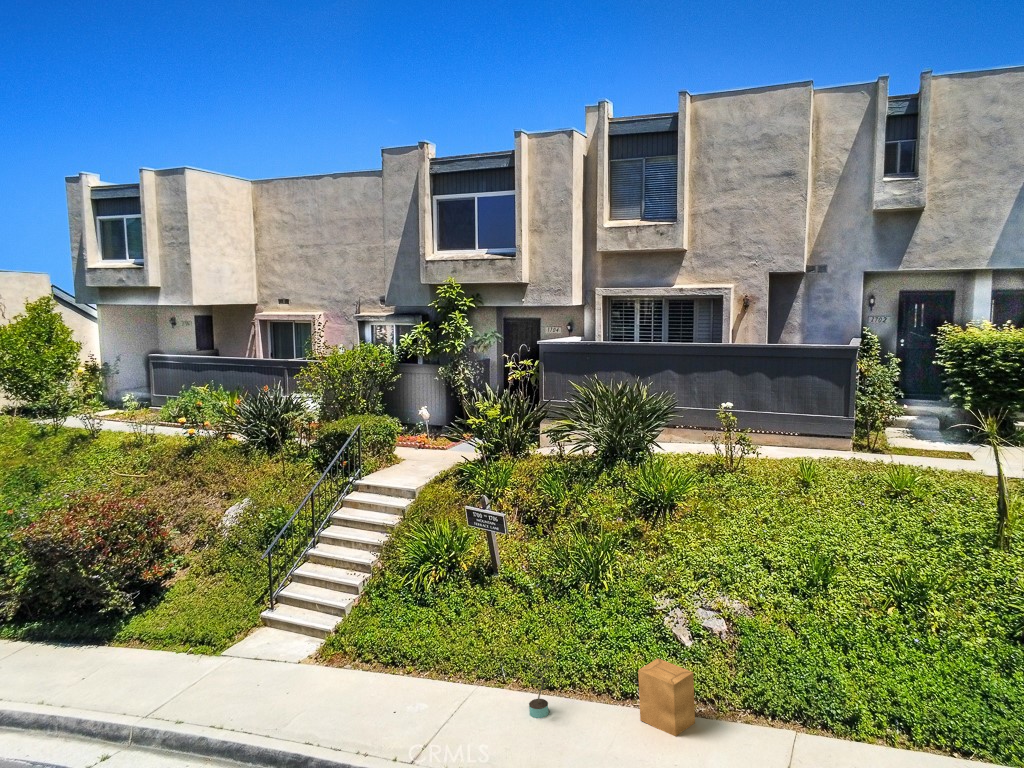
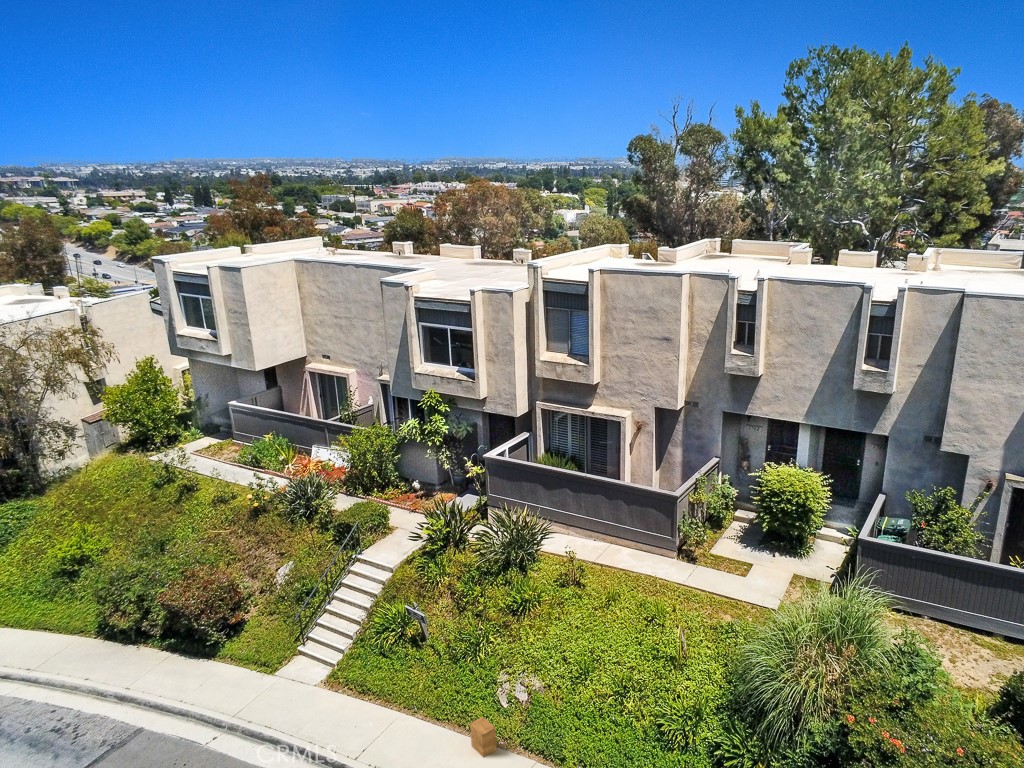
potted plant: present [518,650,552,718] -> none [415,705,433,739]

